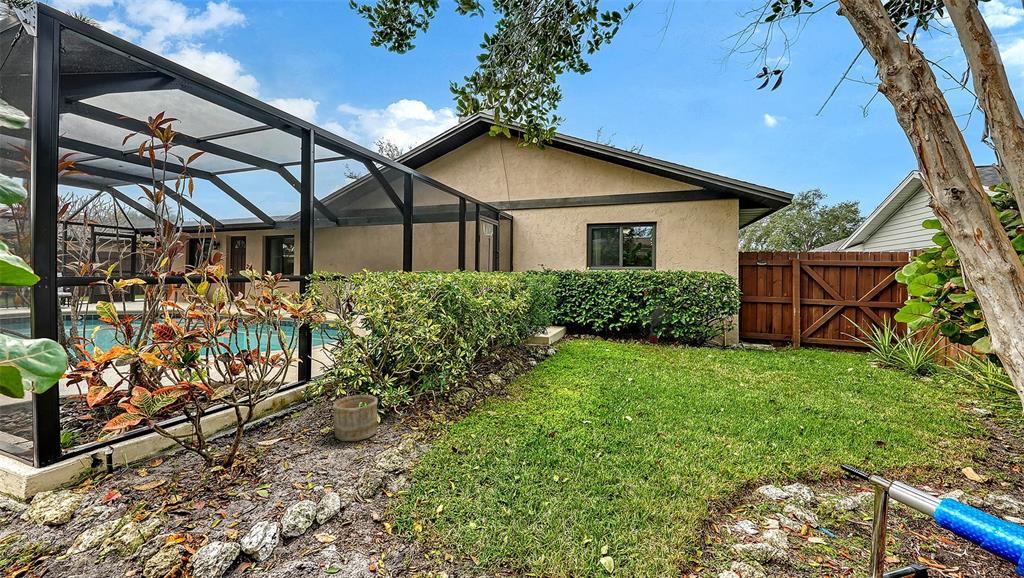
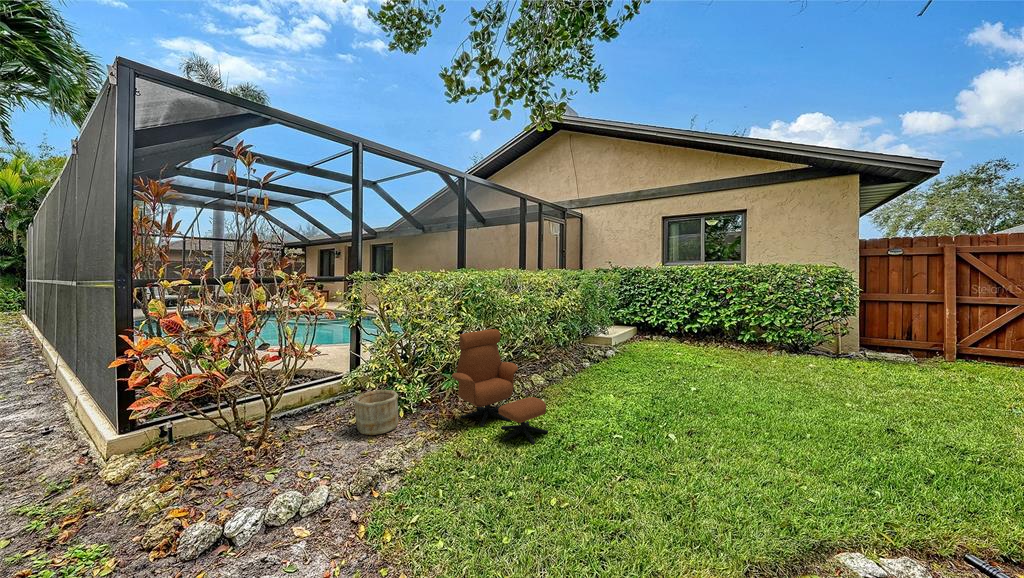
potted tree: present [638,302,672,343] -> none [719,299,764,348]
lounge chair: none [431,330,527,435] -> present [452,329,548,444]

